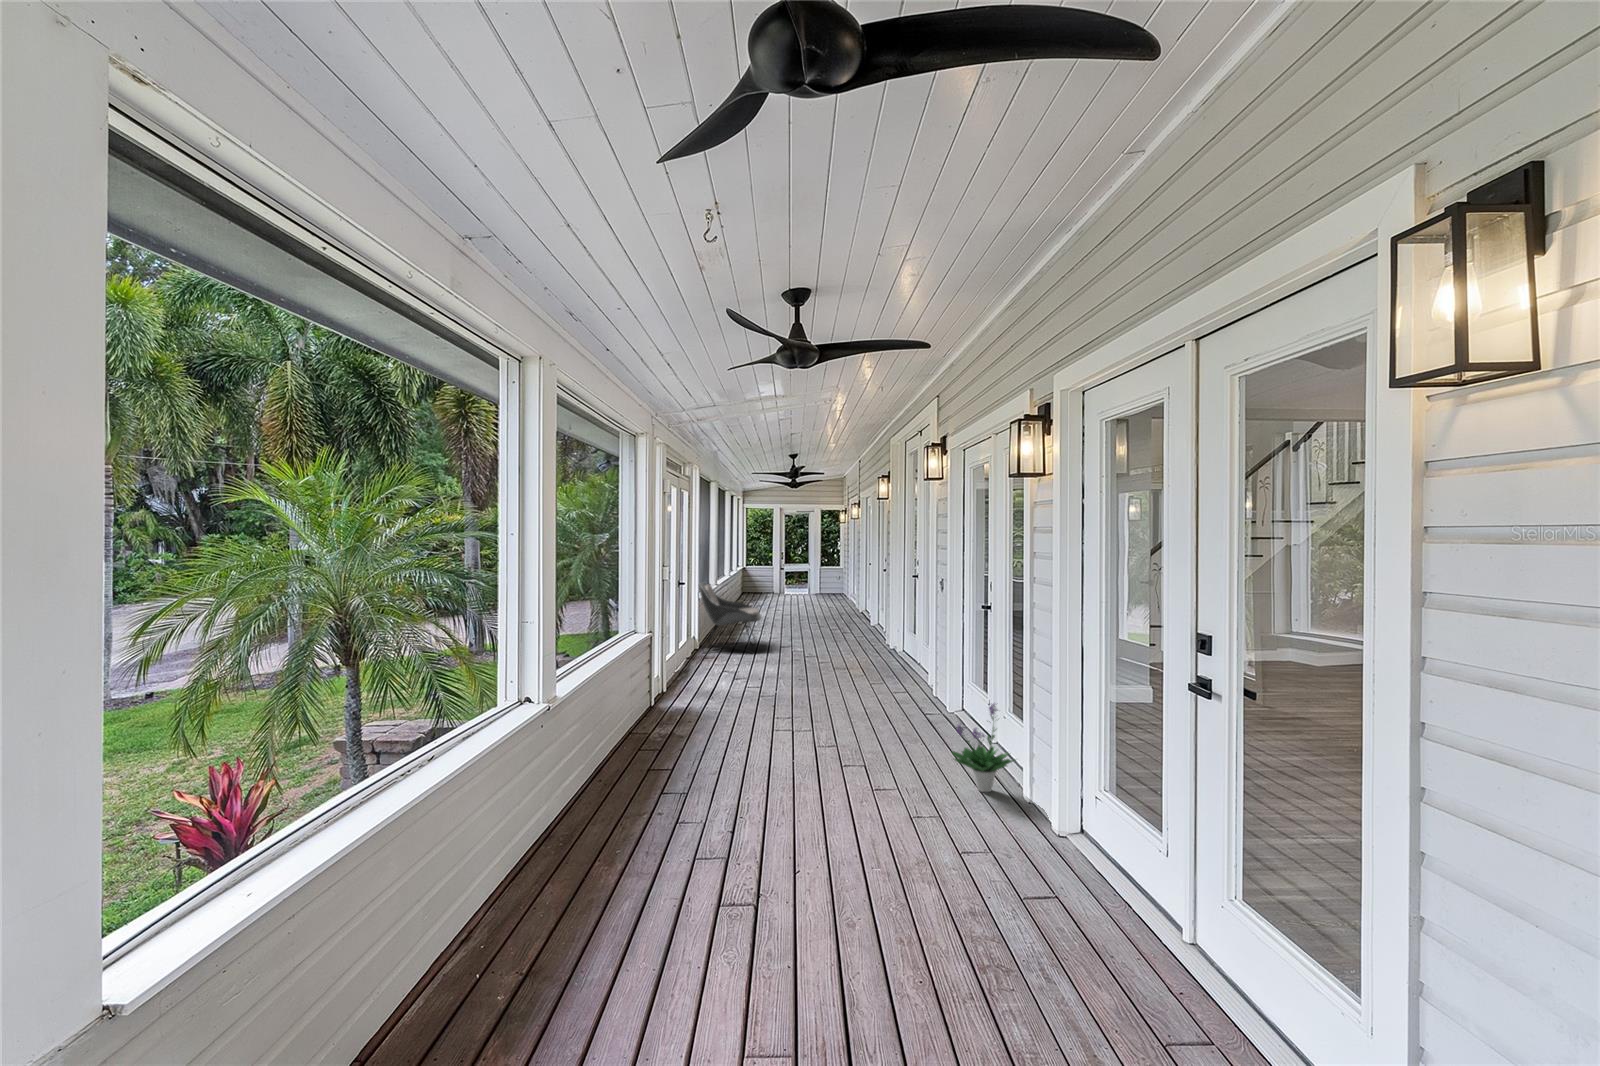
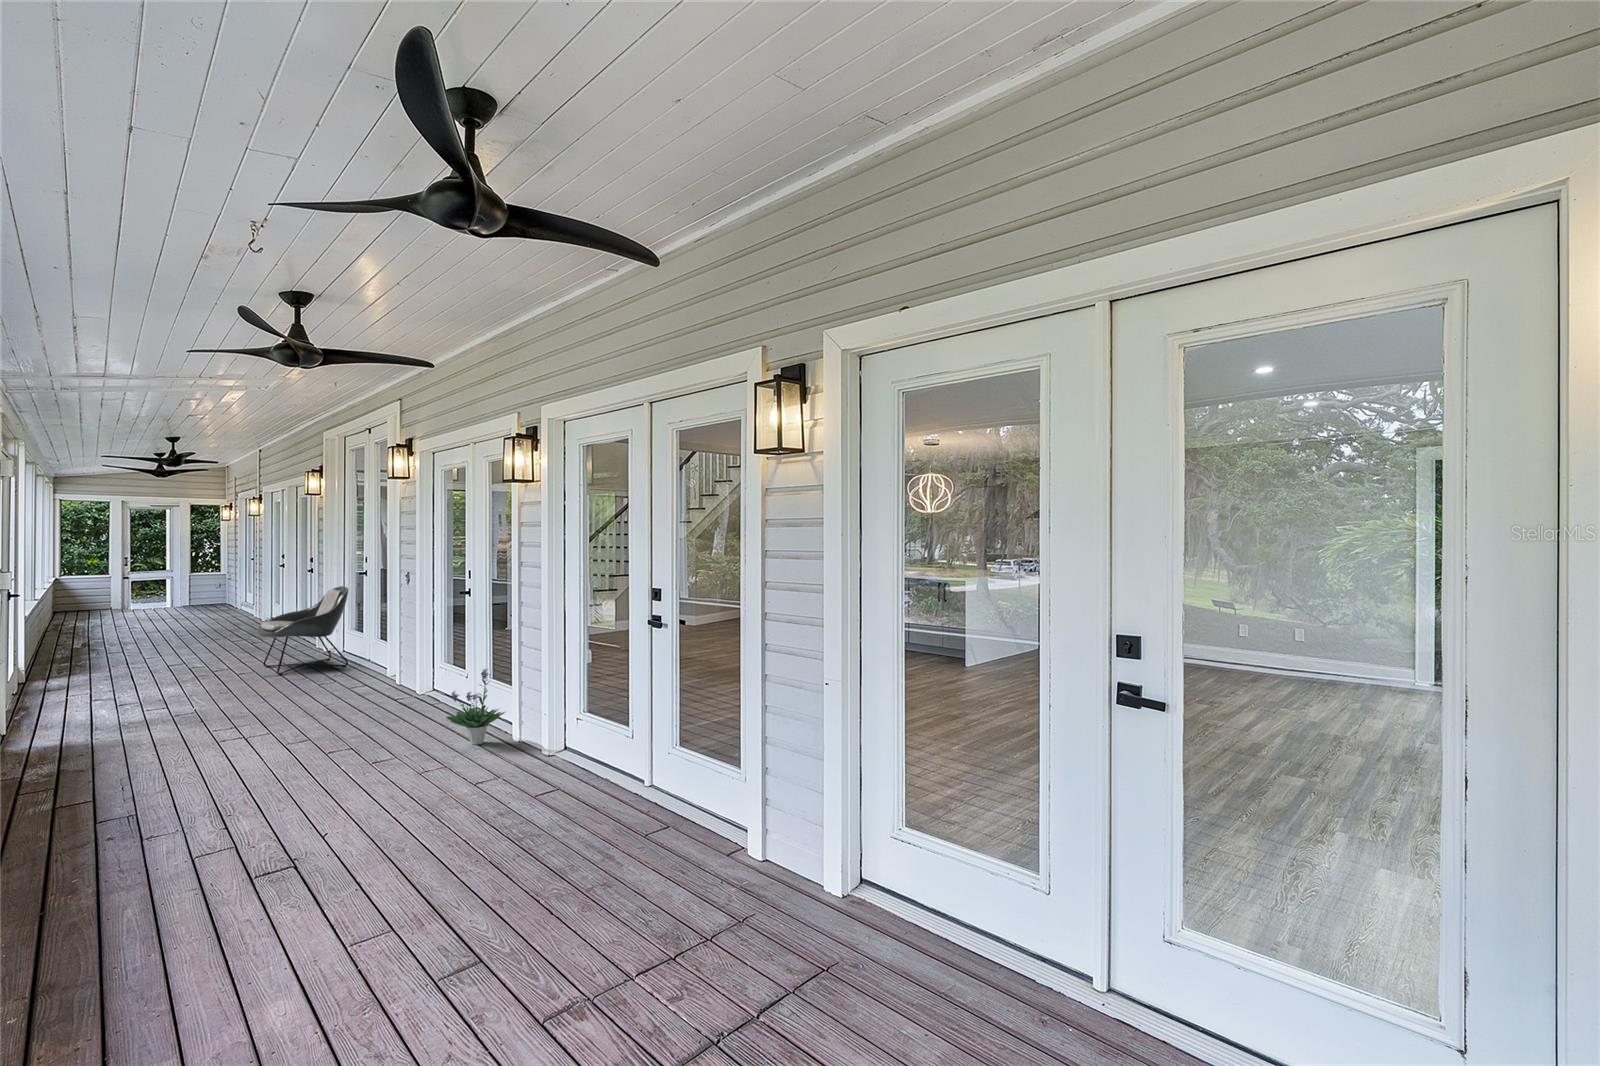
lounge chair: present [699,583,761,654] -> present [257,586,348,675]

